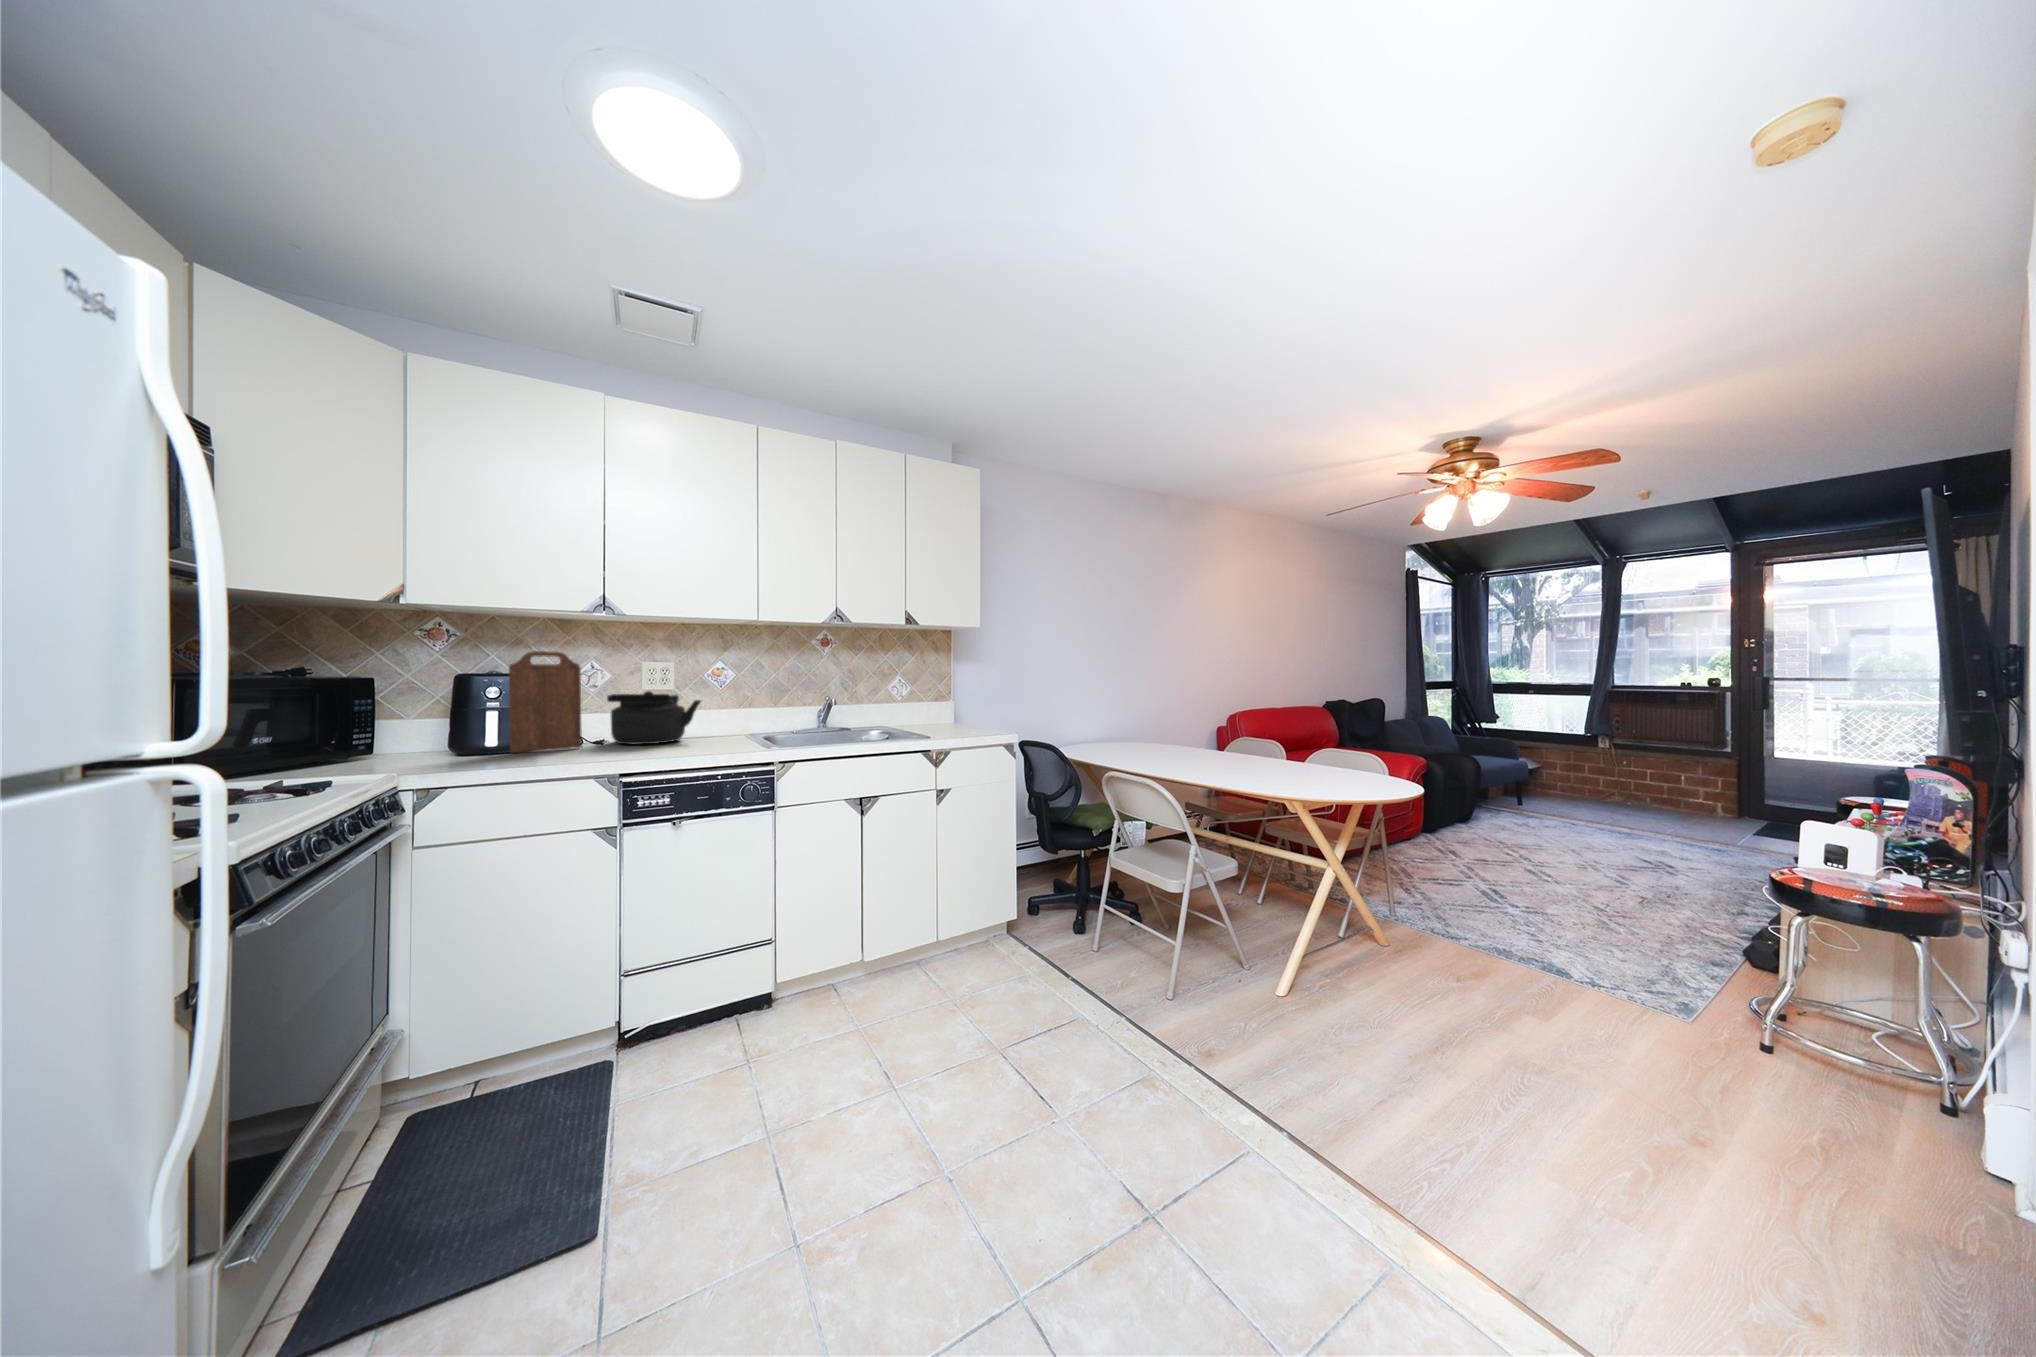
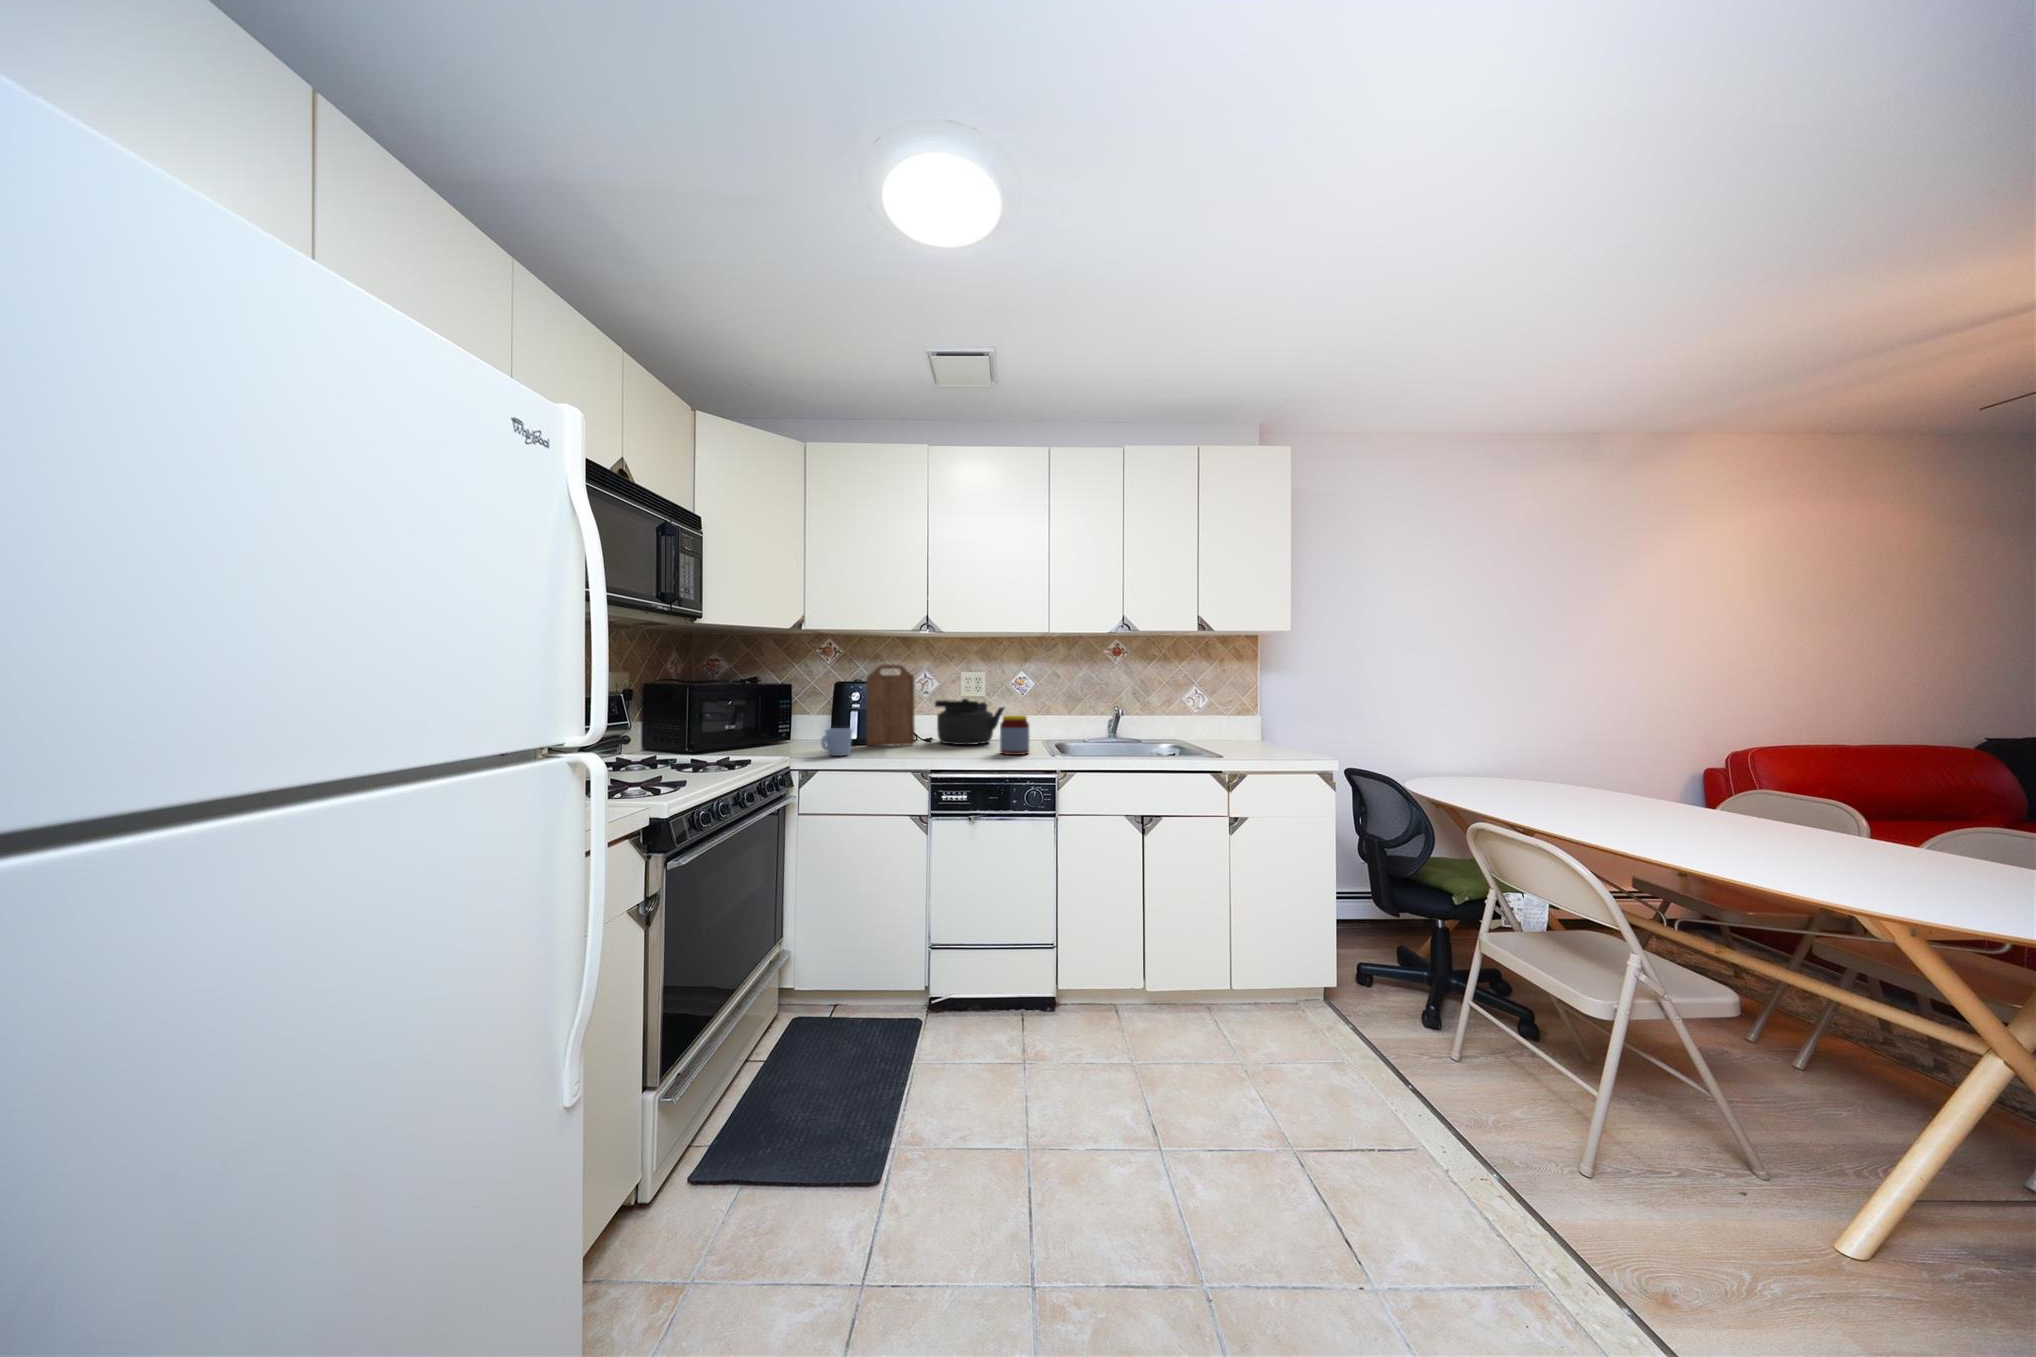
jar: none [703,707,738,750] -> present [1000,715,1030,755]
mug: none [454,731,500,767] -> present [821,728,852,756]

